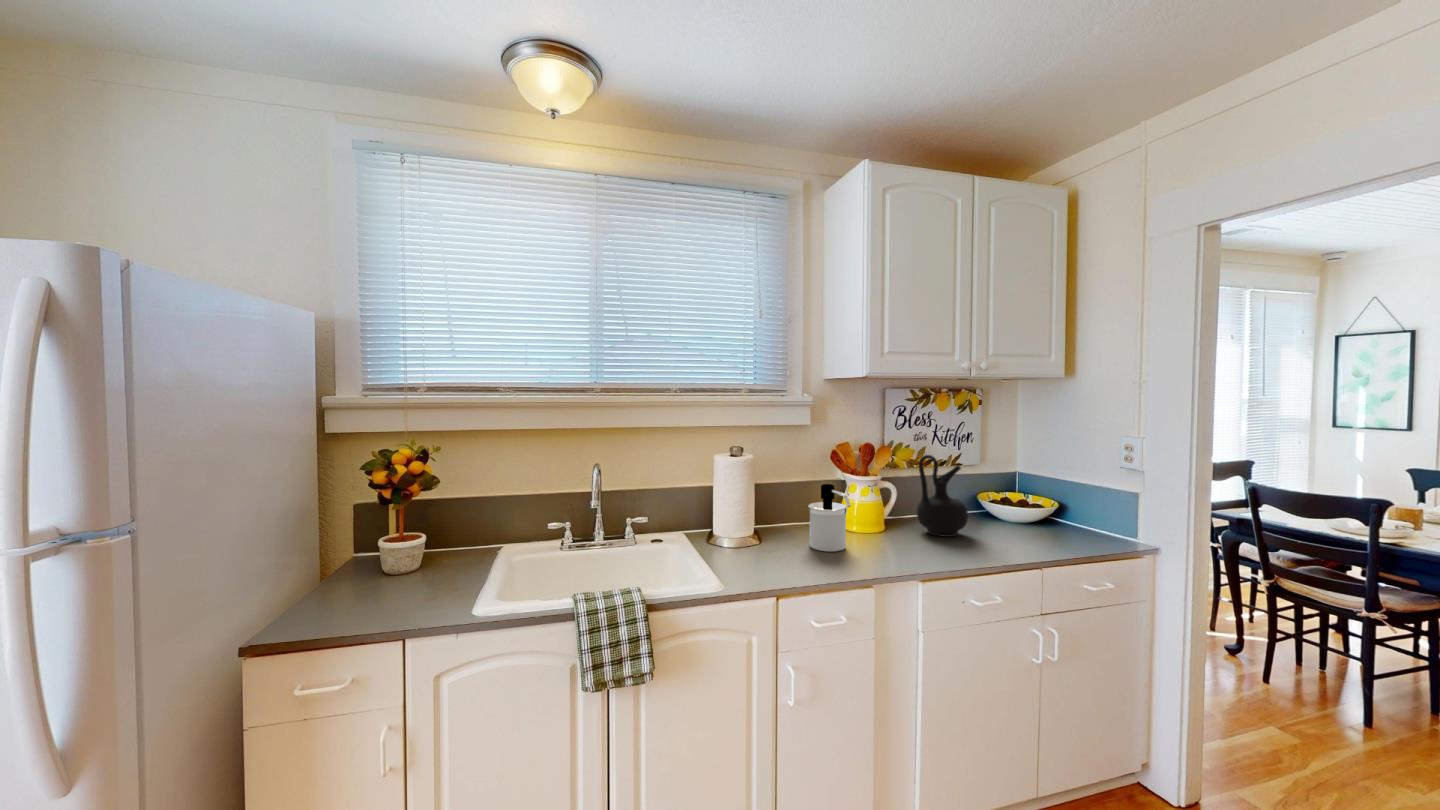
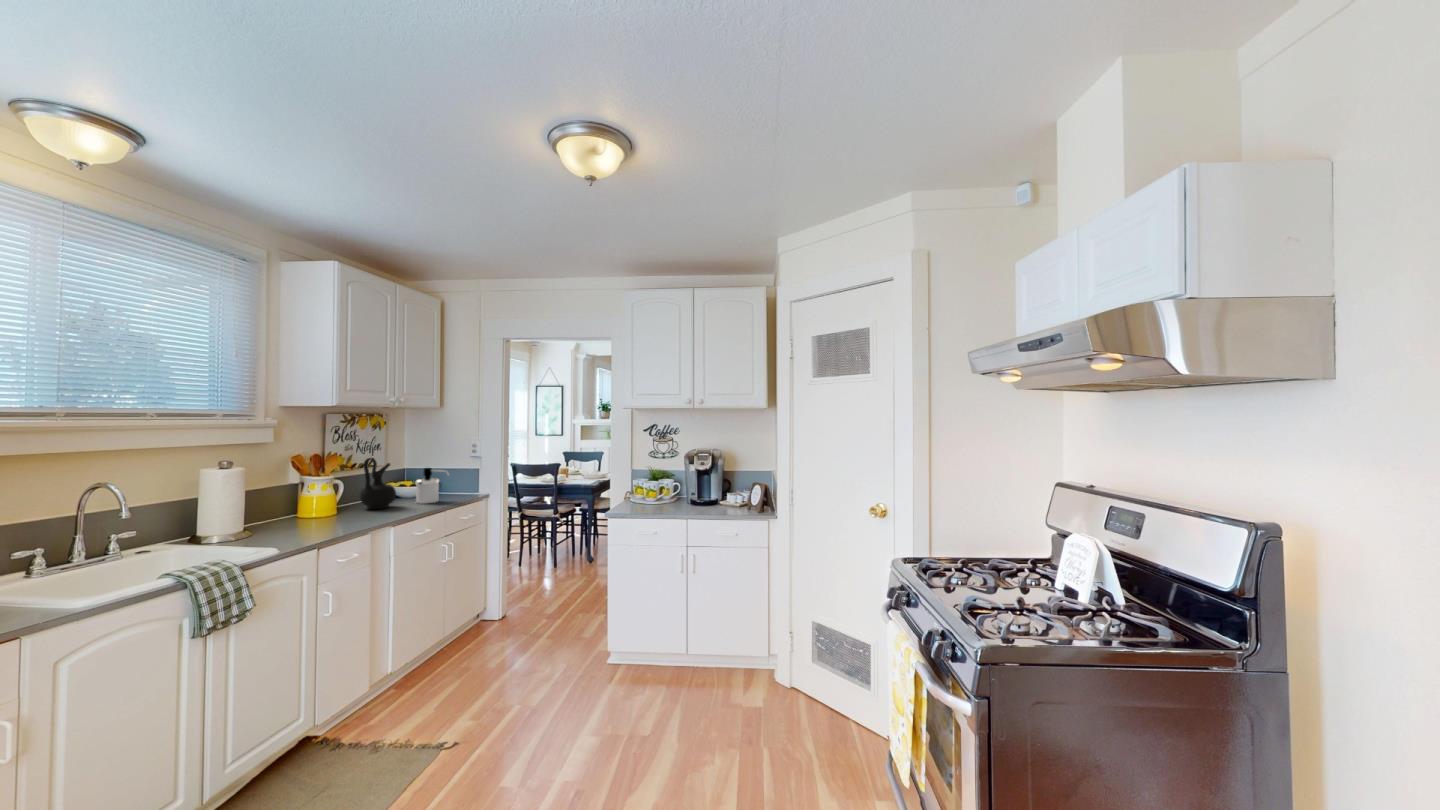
soap dispenser: present [808,484,851,552] -> present [416,468,449,504]

